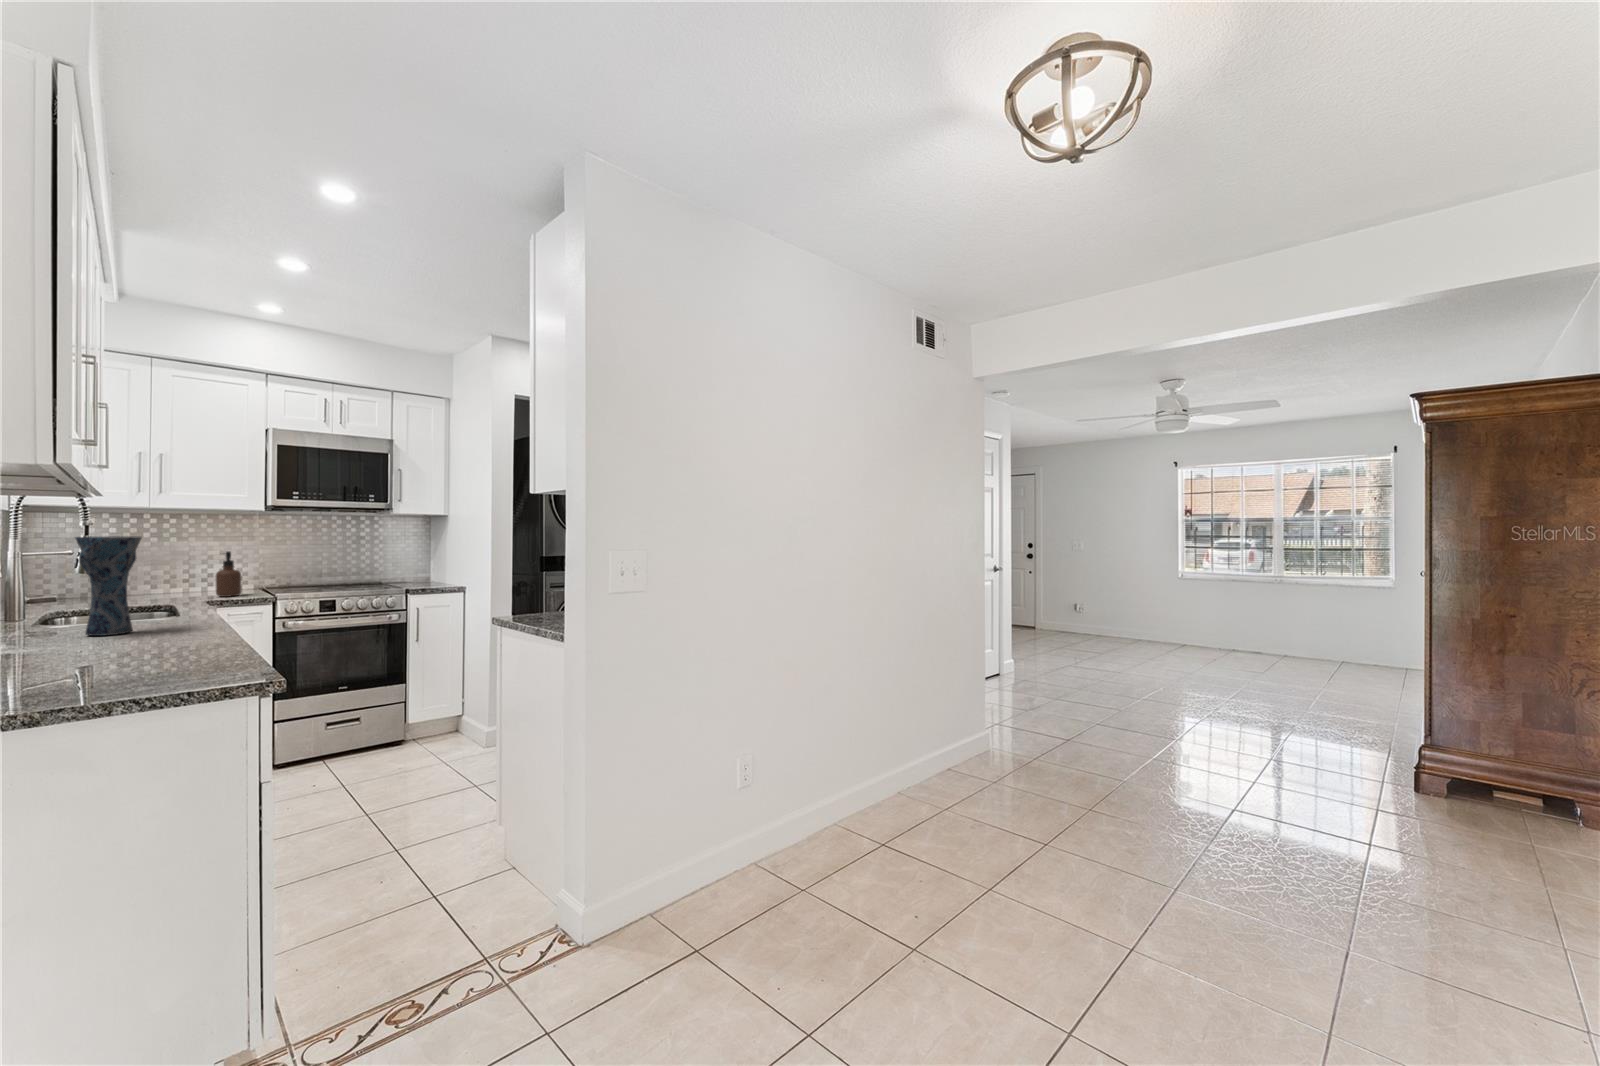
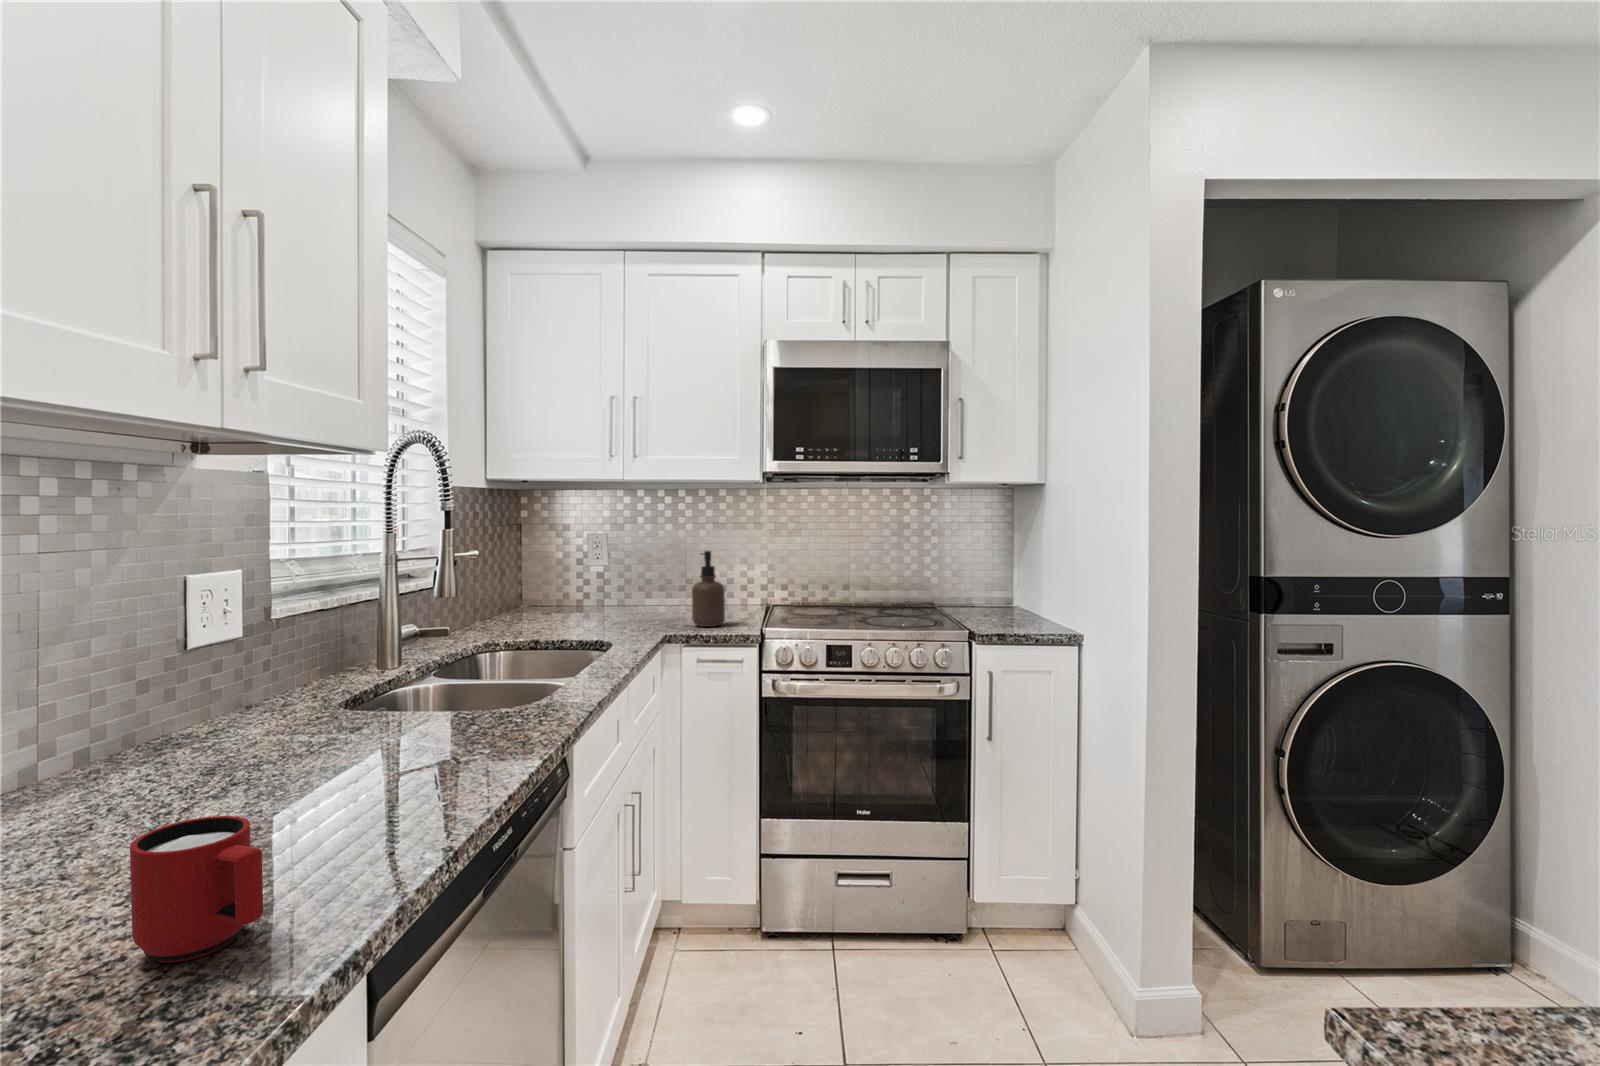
vase: present [75,536,142,636] -> none [245,535,420,765]
mug: none [164,614,213,649] -> present [130,816,263,962]

